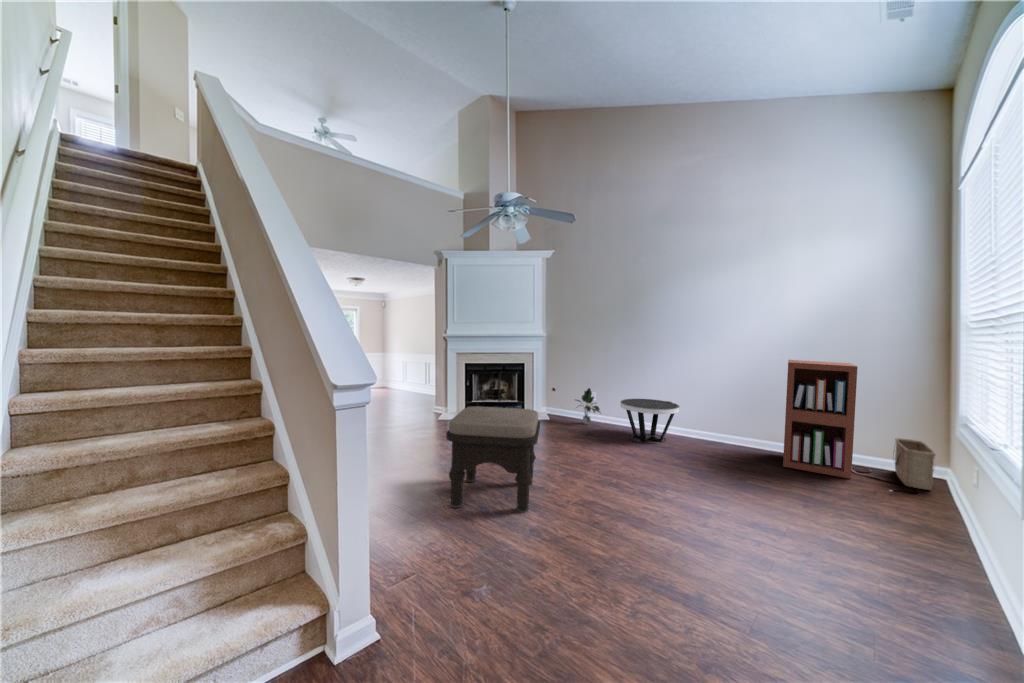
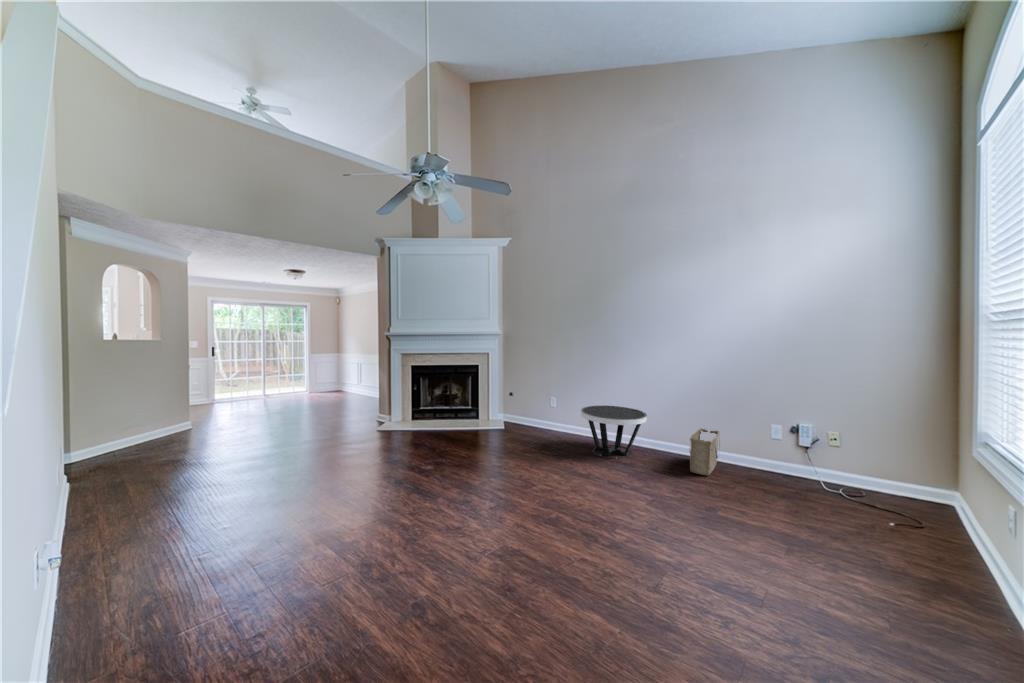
bookshelf: present [783,360,857,479] -> none [763,362,852,505]
potted plant: present [577,388,601,425] -> none [532,393,563,434]
ottoman: present [446,407,540,513] -> none [333,423,469,570]
basket: present [895,438,936,490] -> present [690,428,719,475]

